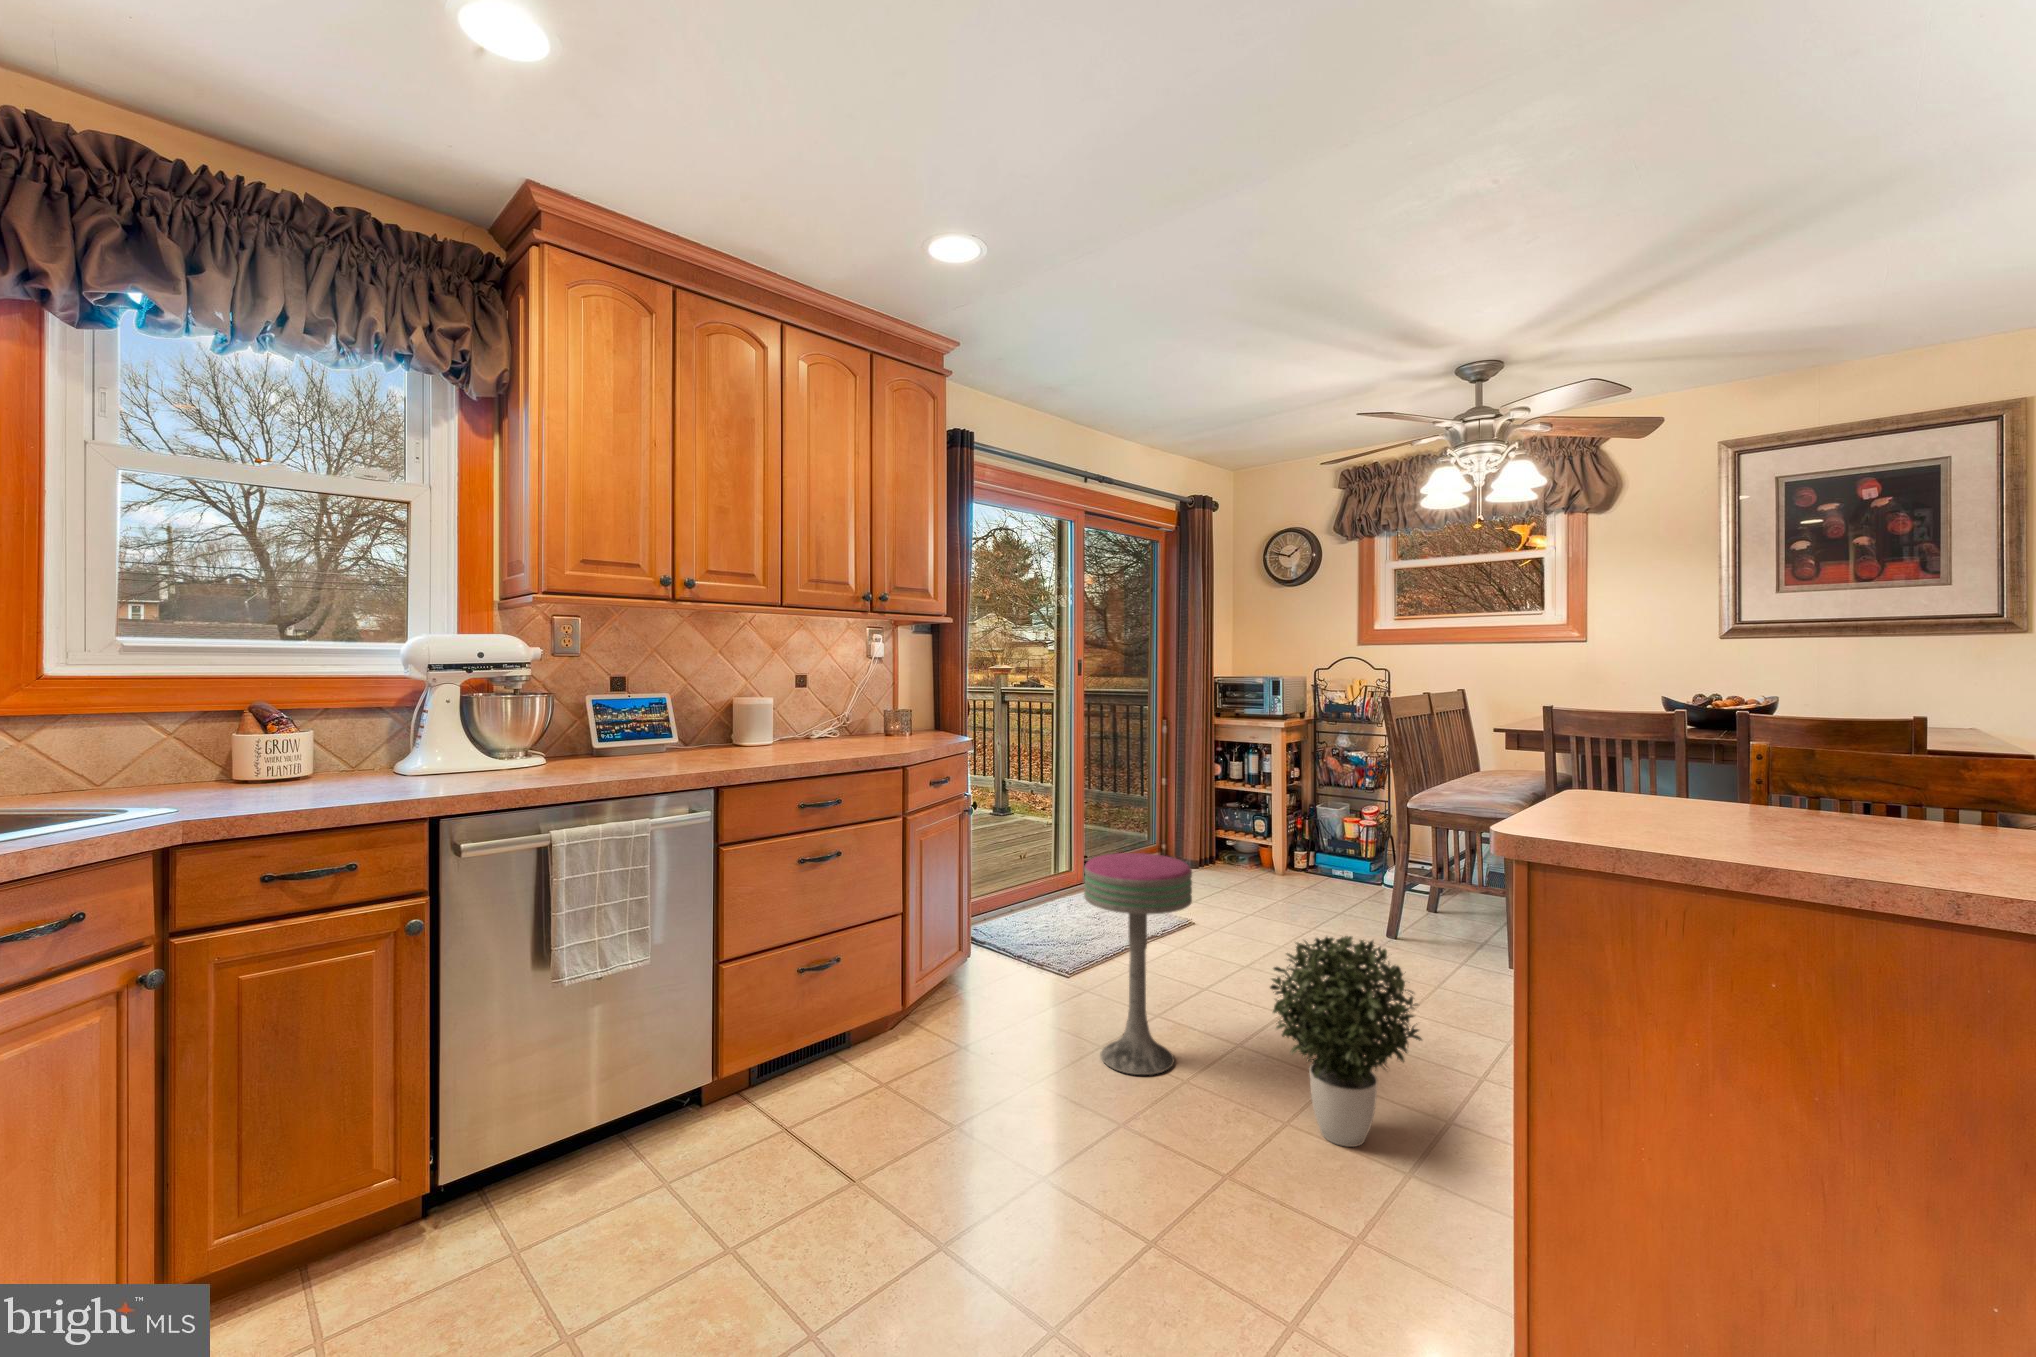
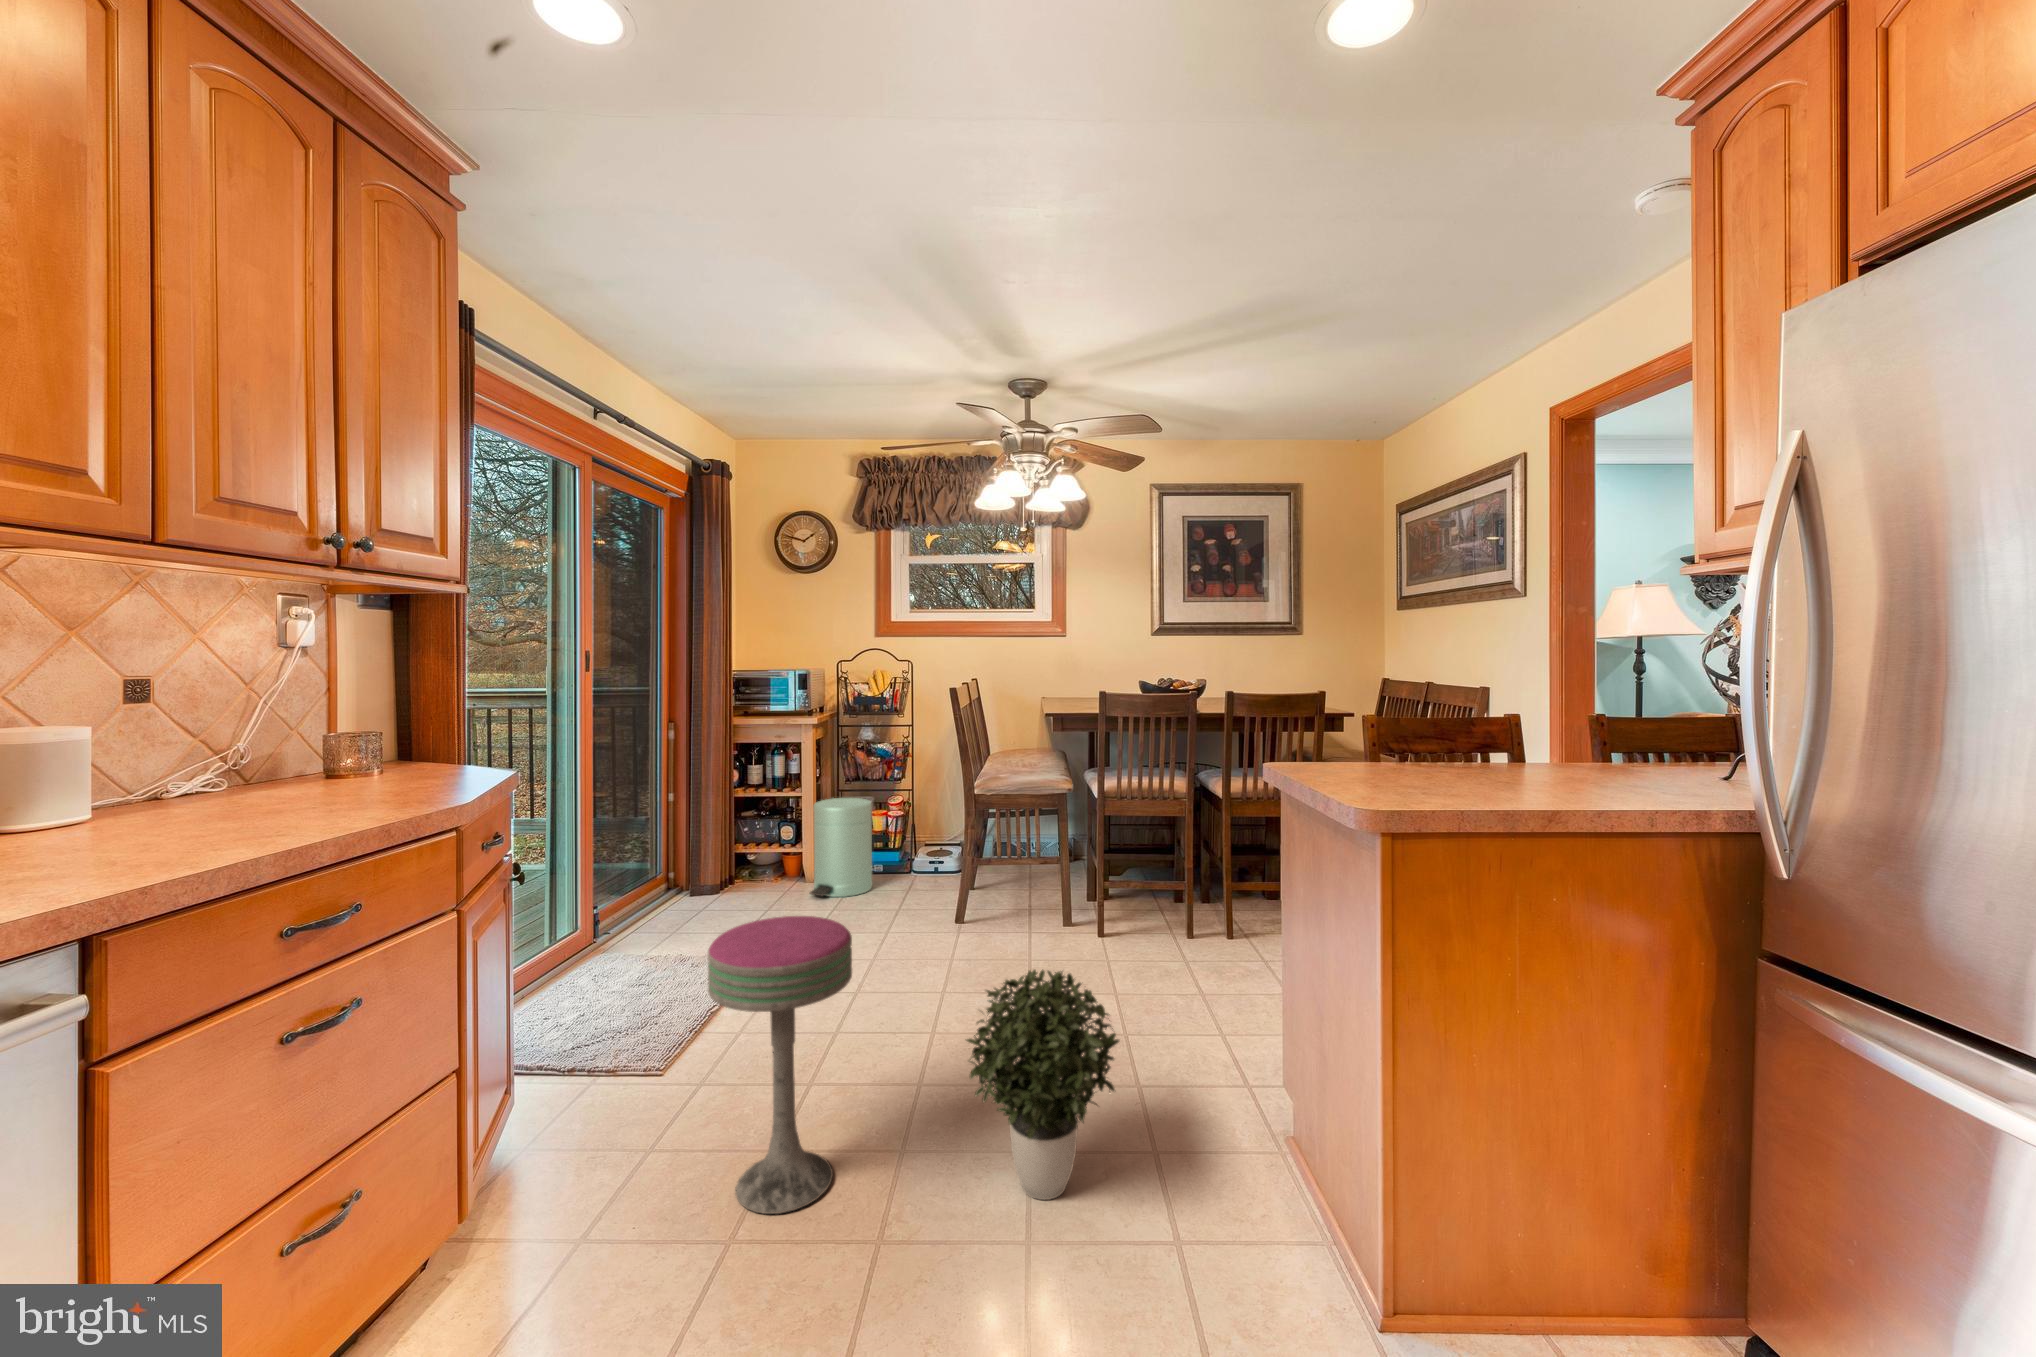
trash can: none [1271,798,1337,892] -> present [810,798,872,897]

